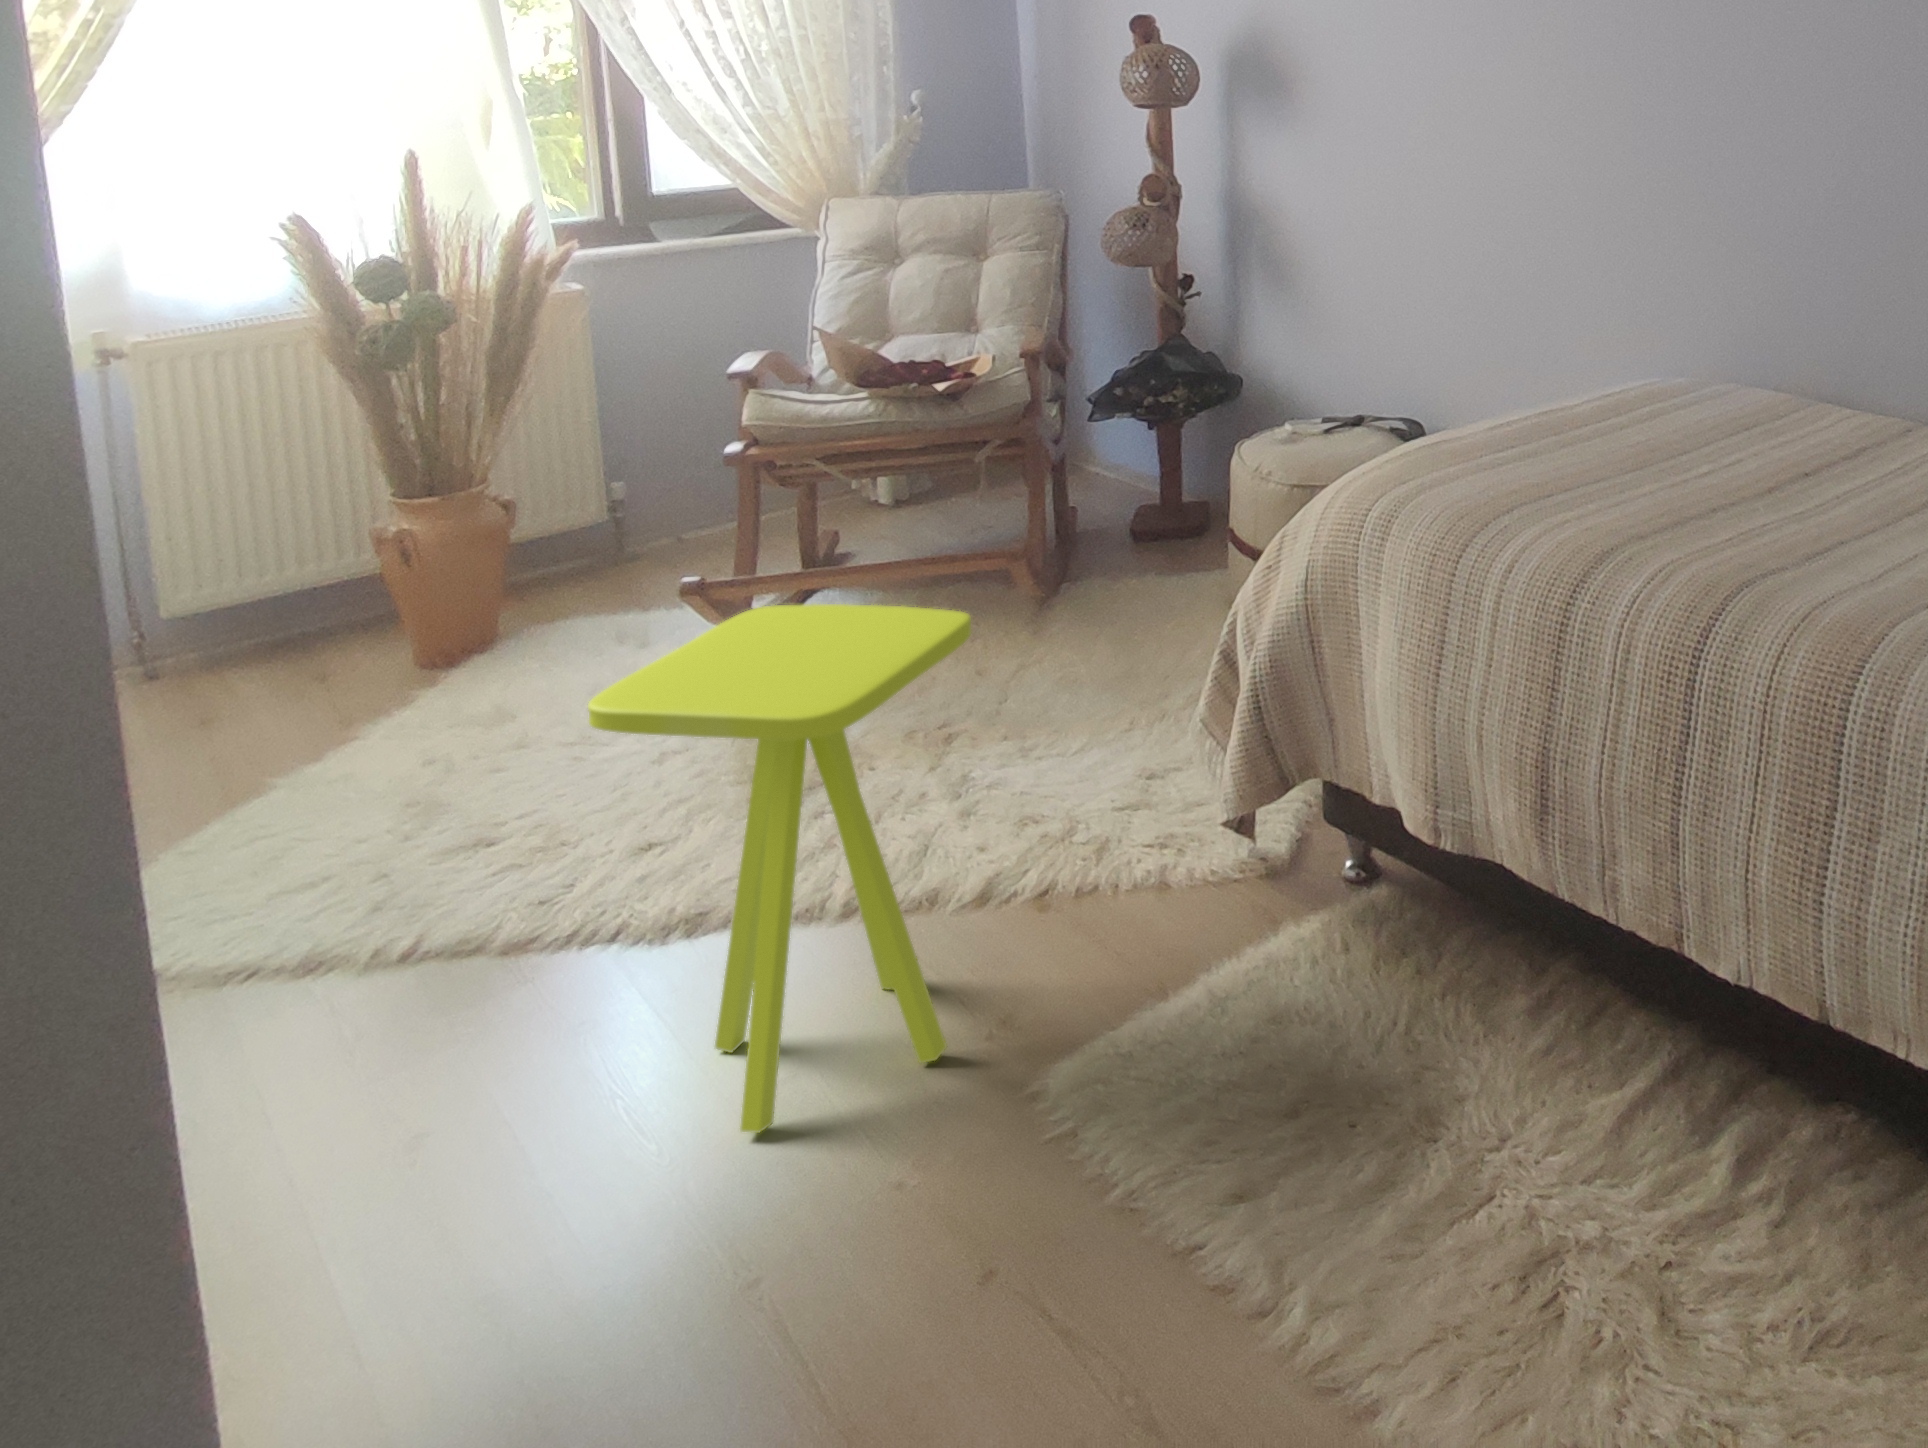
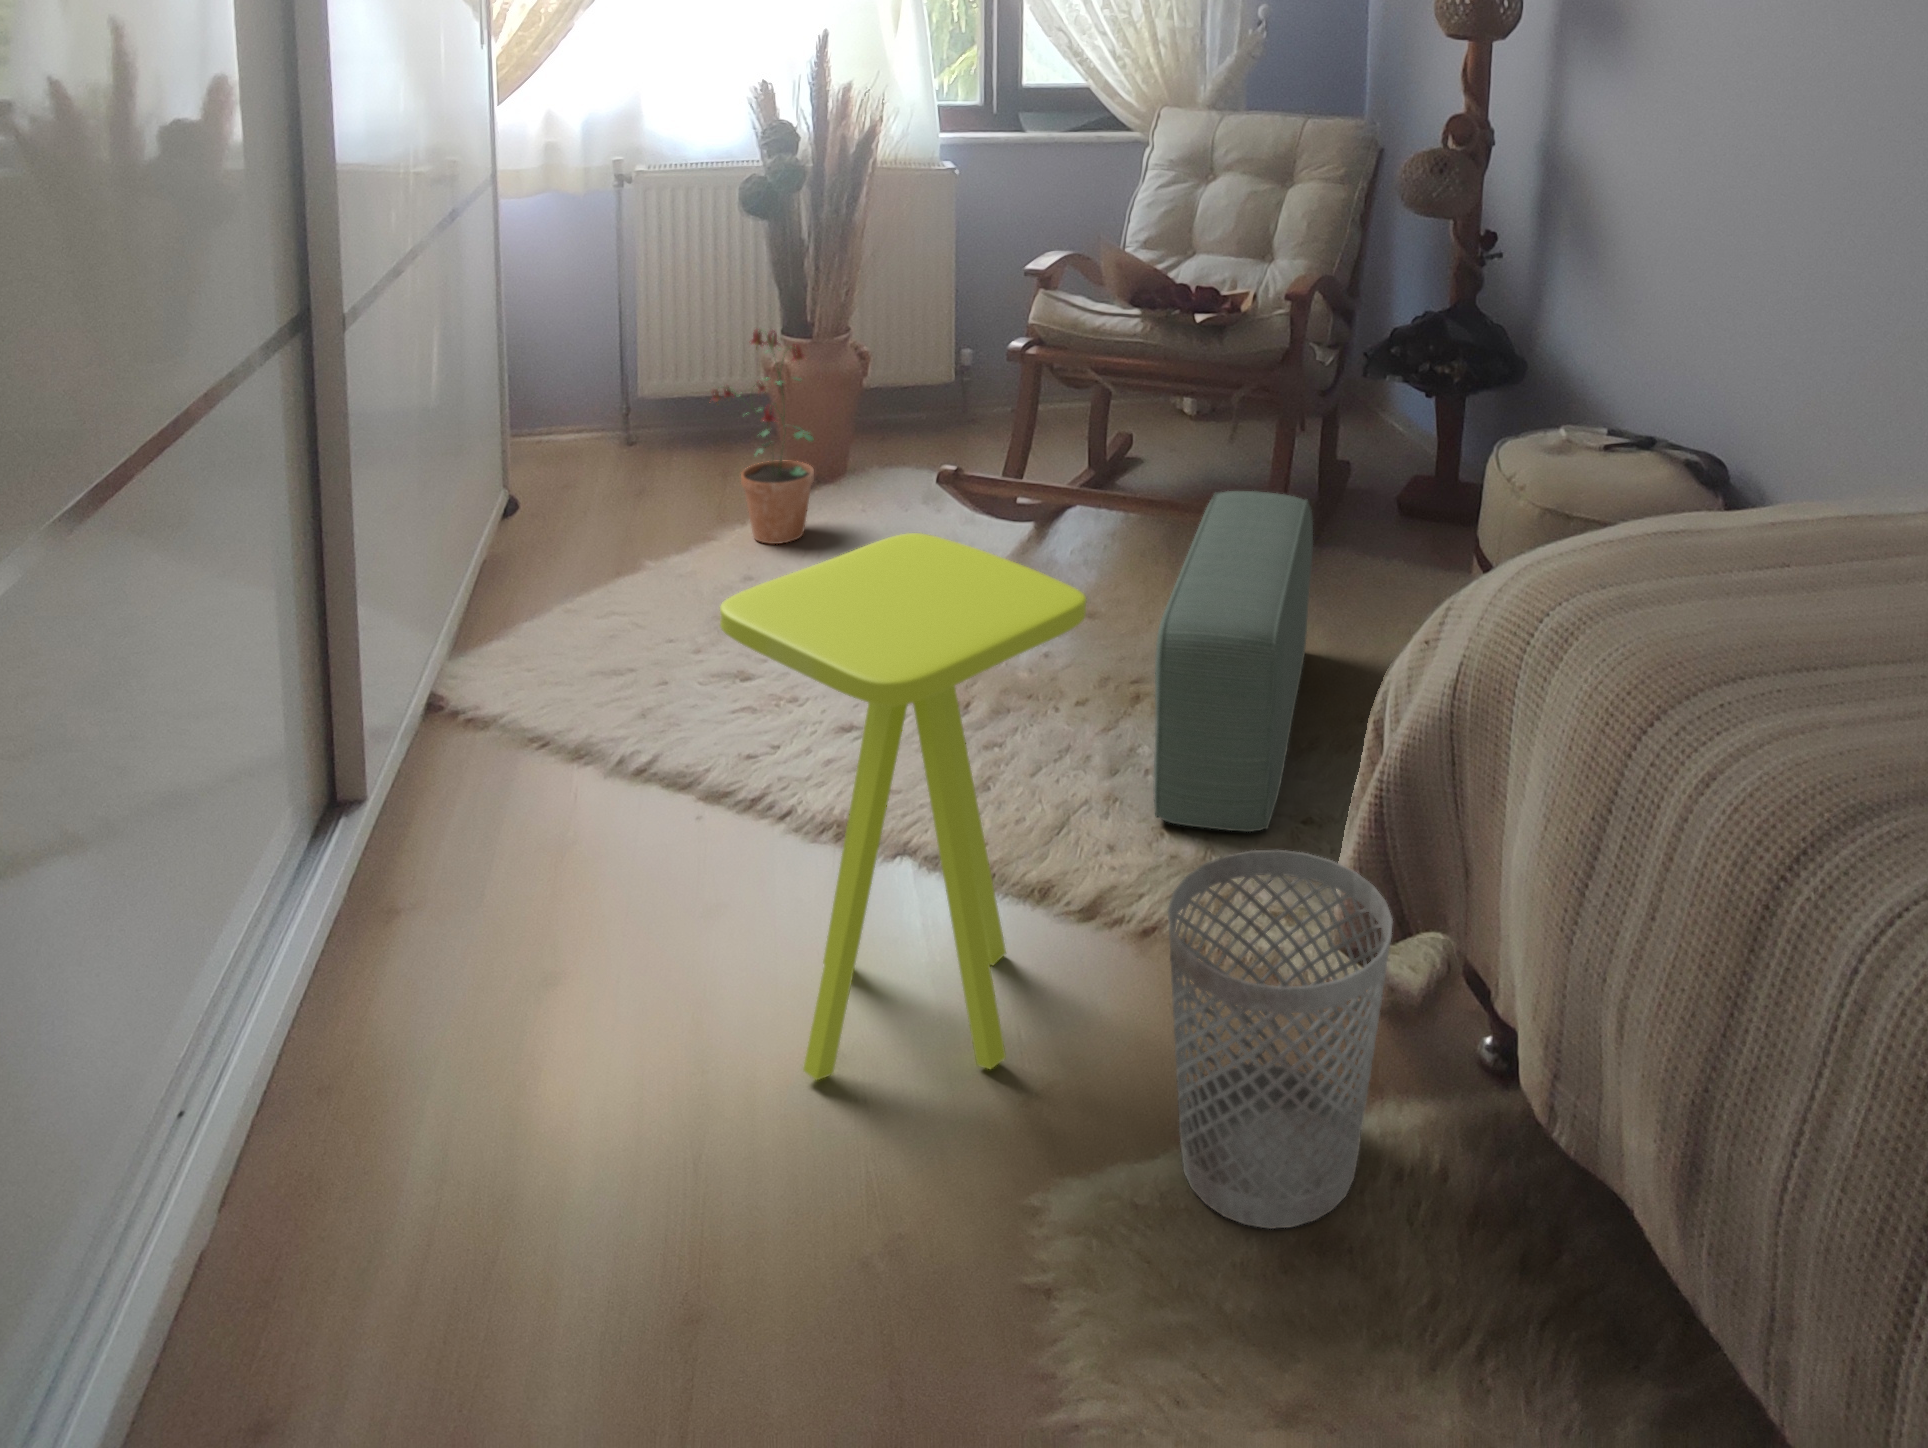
potted plant: none [325,486,490,726] -> present [712,329,814,544]
pouf: none [988,529,1118,831] -> present [1153,491,1313,832]
wastebasket: none [1105,771,1297,1076] -> present [1168,850,1392,1229]

